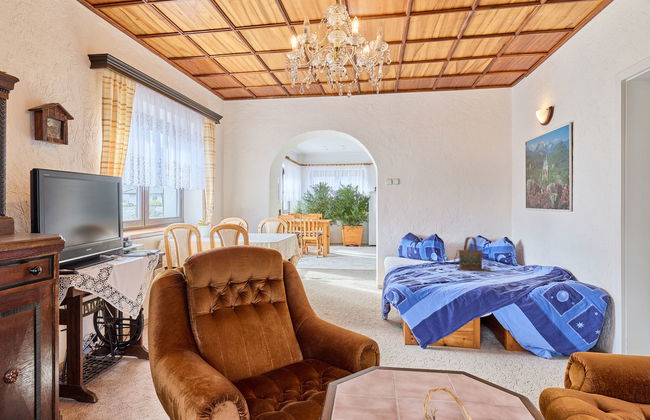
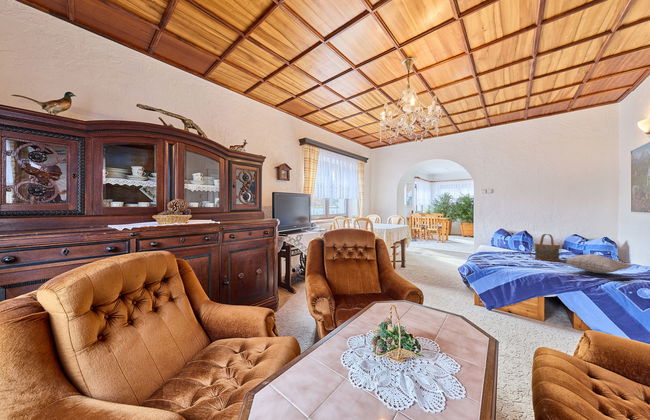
pillow: none [491,258,550,280] -> present [558,254,631,273]

